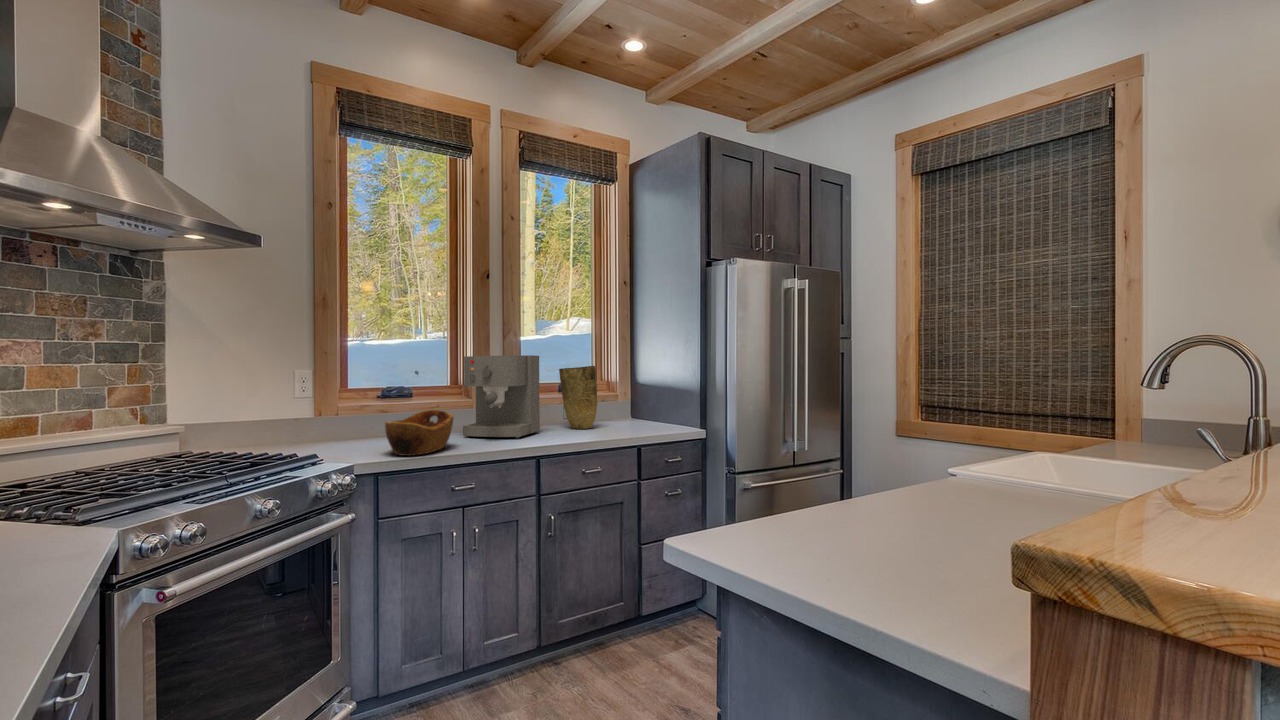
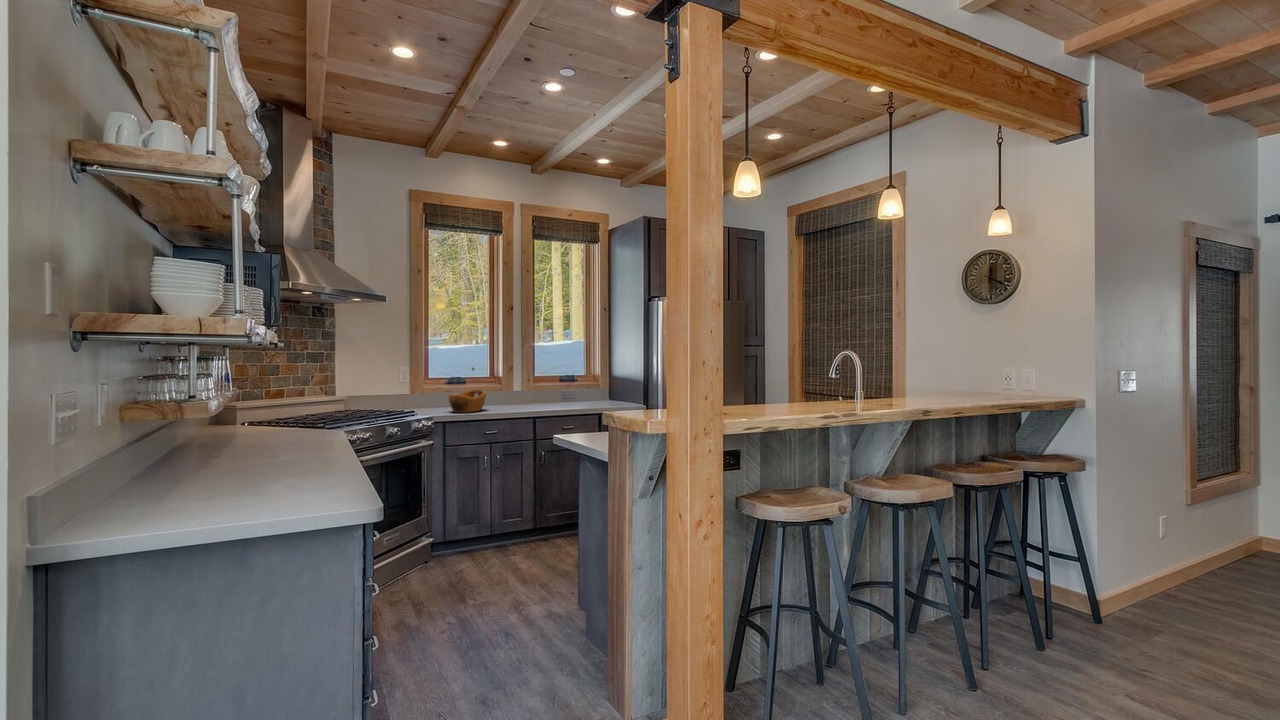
coffee maker: present [463,355,540,439] -> none [494,359,541,408]
vase: present [559,366,598,429] -> none [556,365,580,405]

